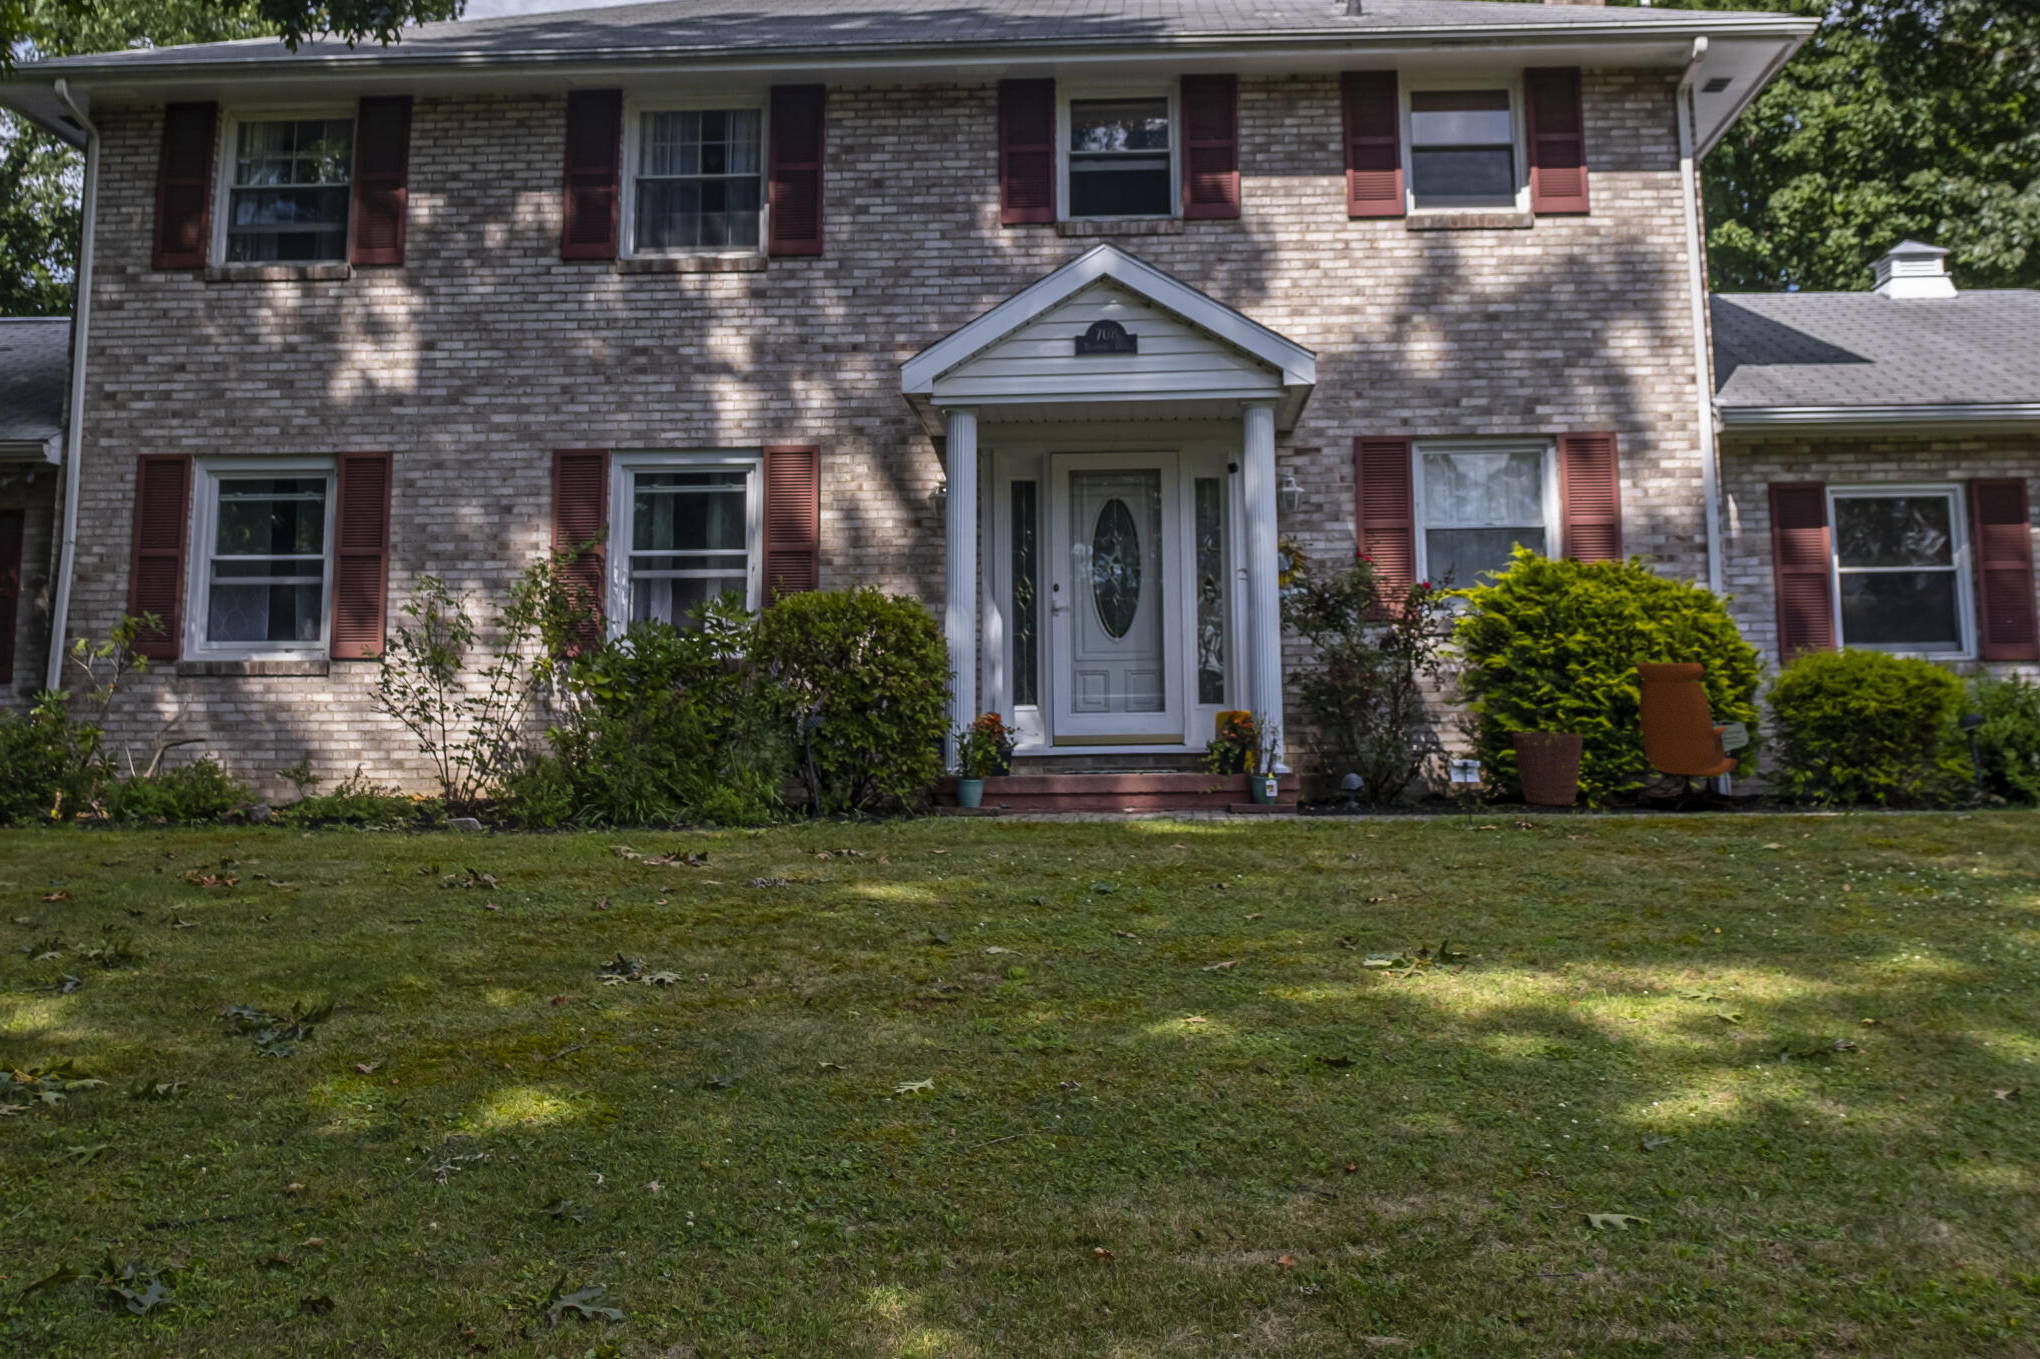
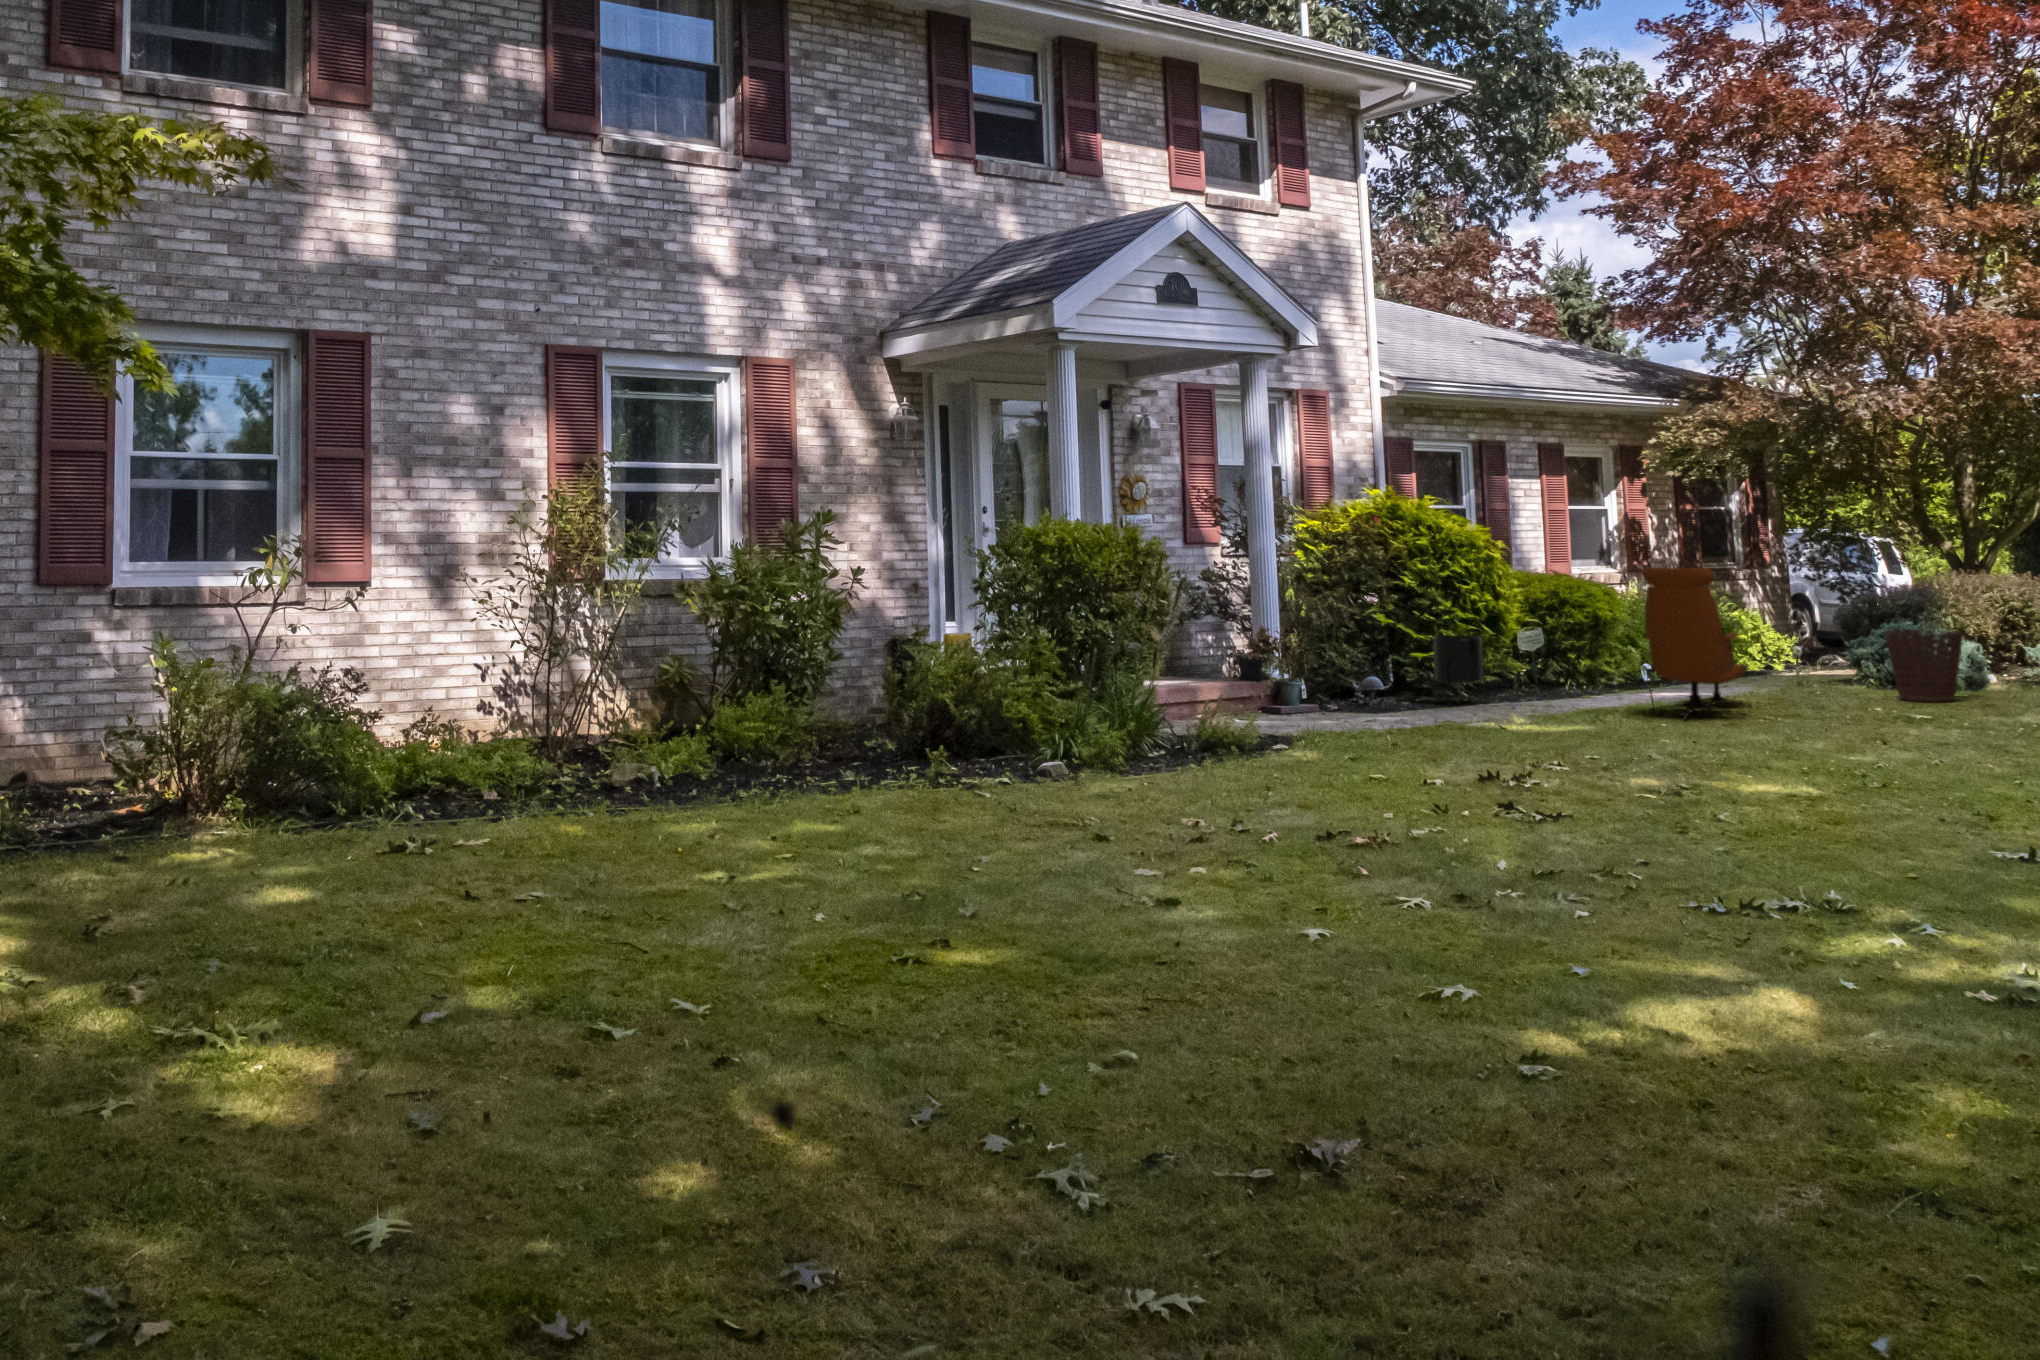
planter: none [1438,728,1488,797] -> present [1434,635,1484,685]
basket: present [1512,732,1583,805] -> present [1884,629,1963,703]

